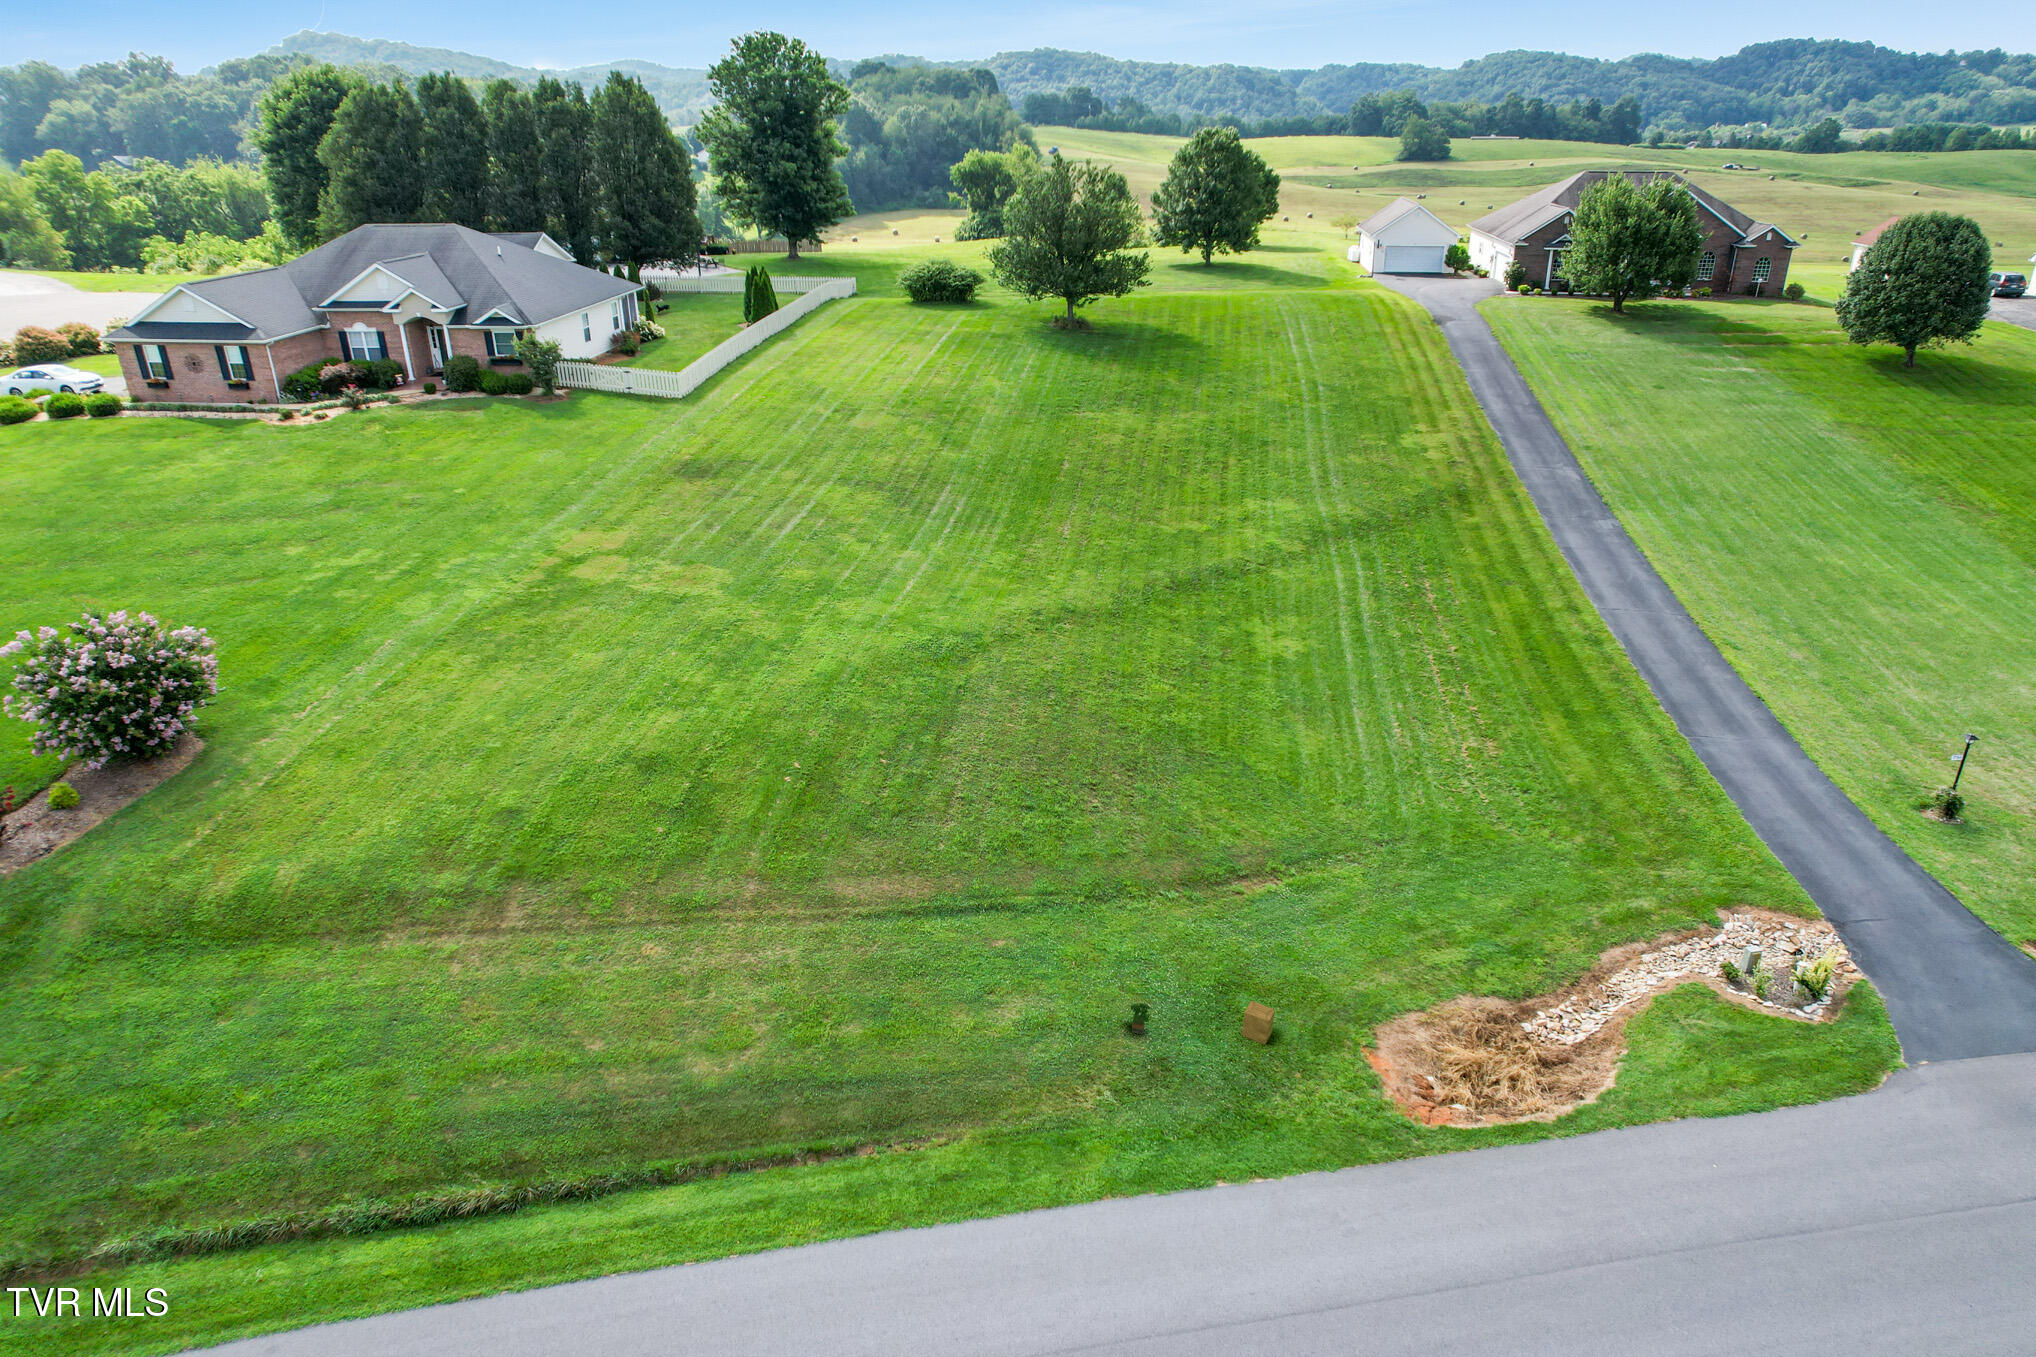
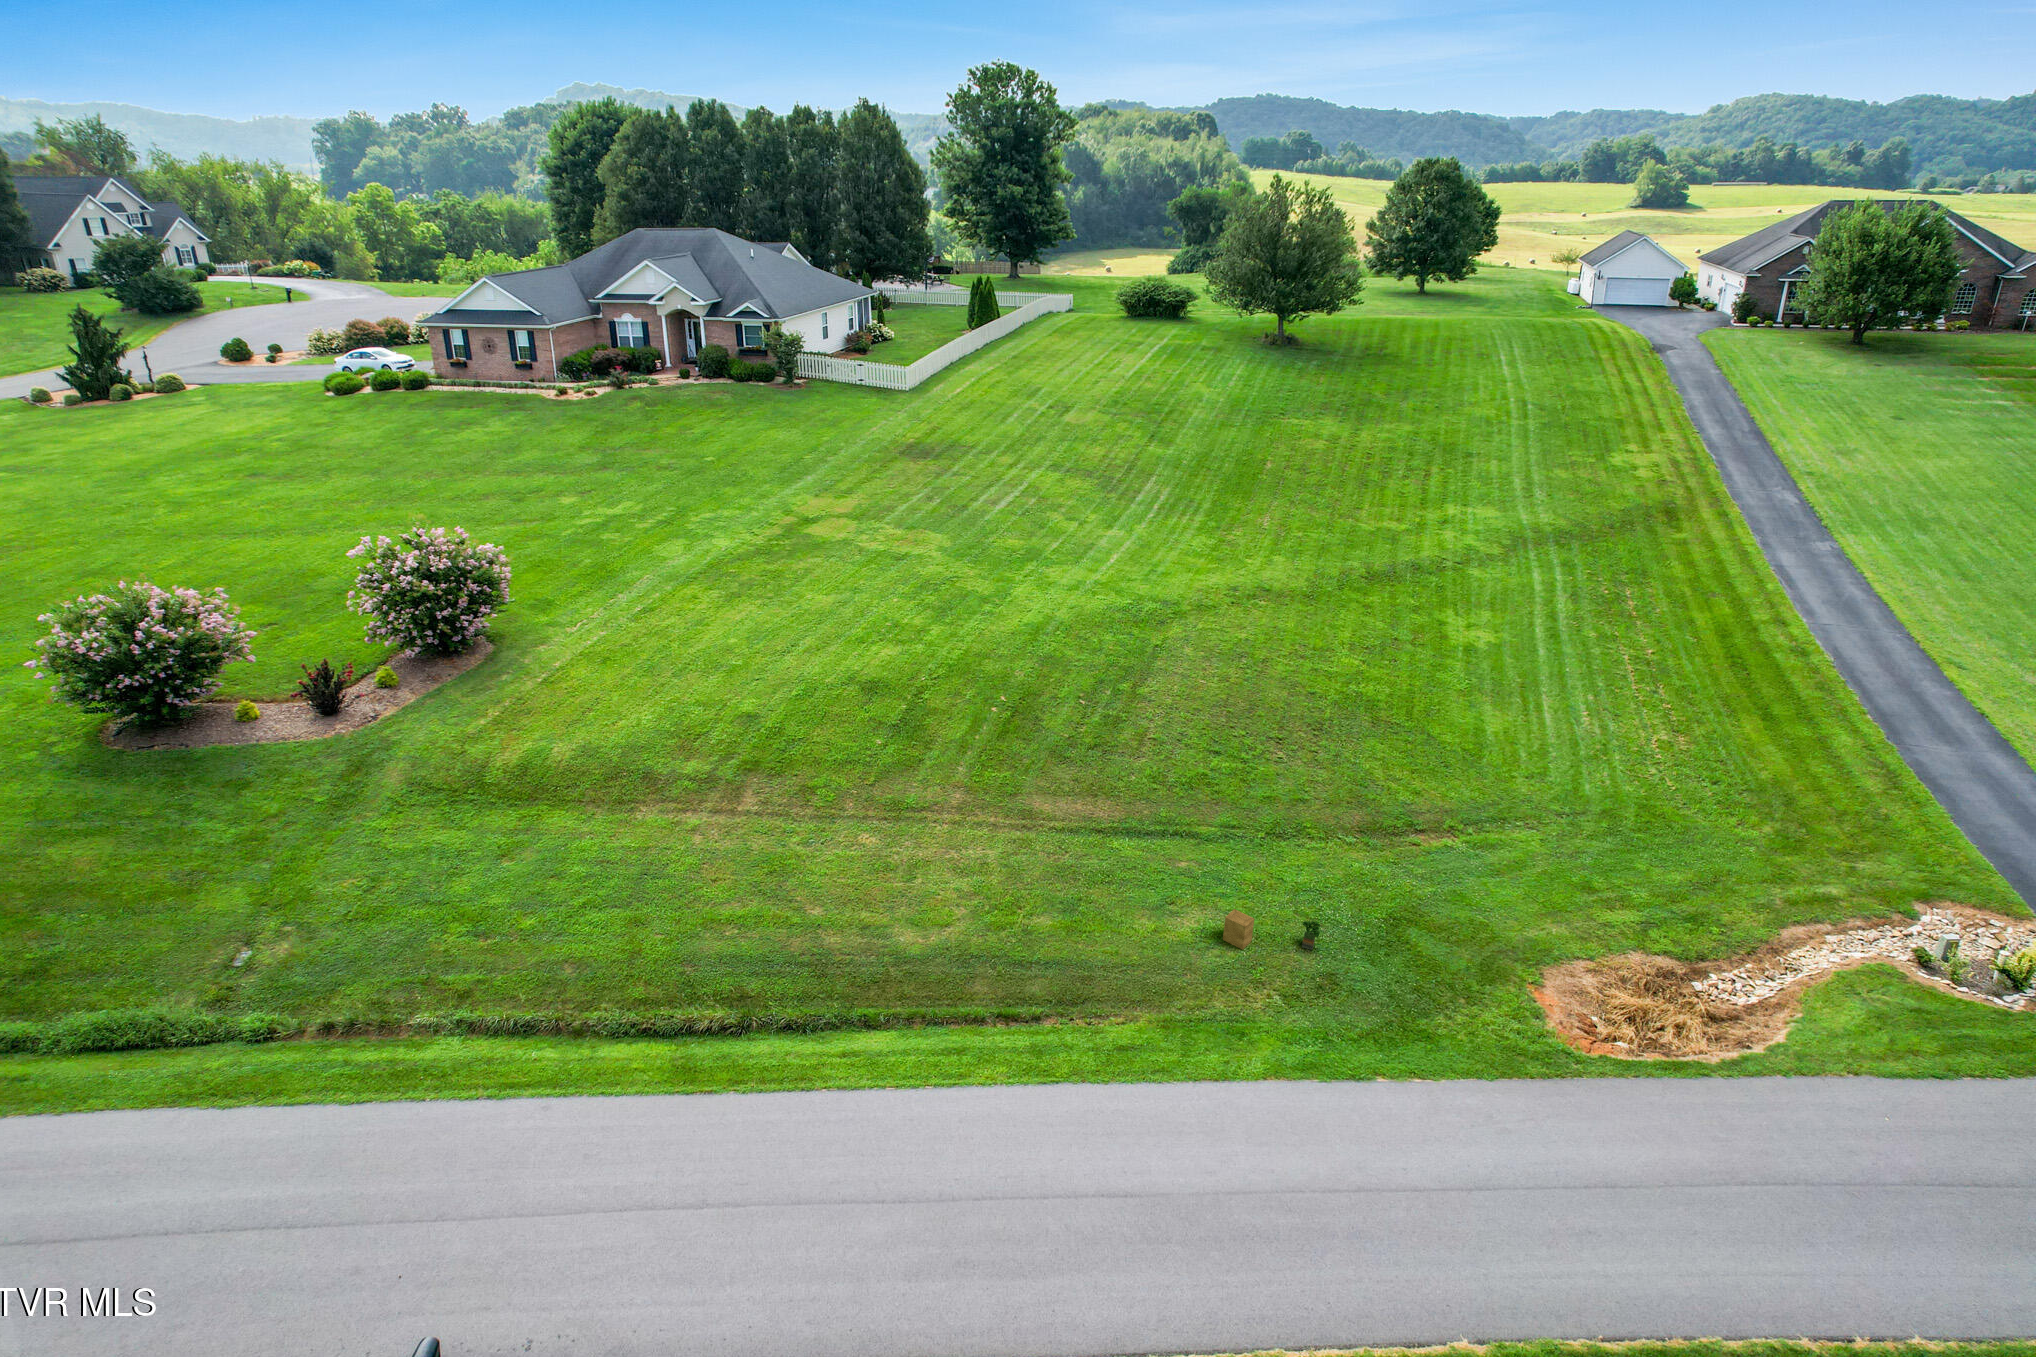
cardboard box: present [1242,1001,1275,1045] -> present [1223,909,1254,950]

